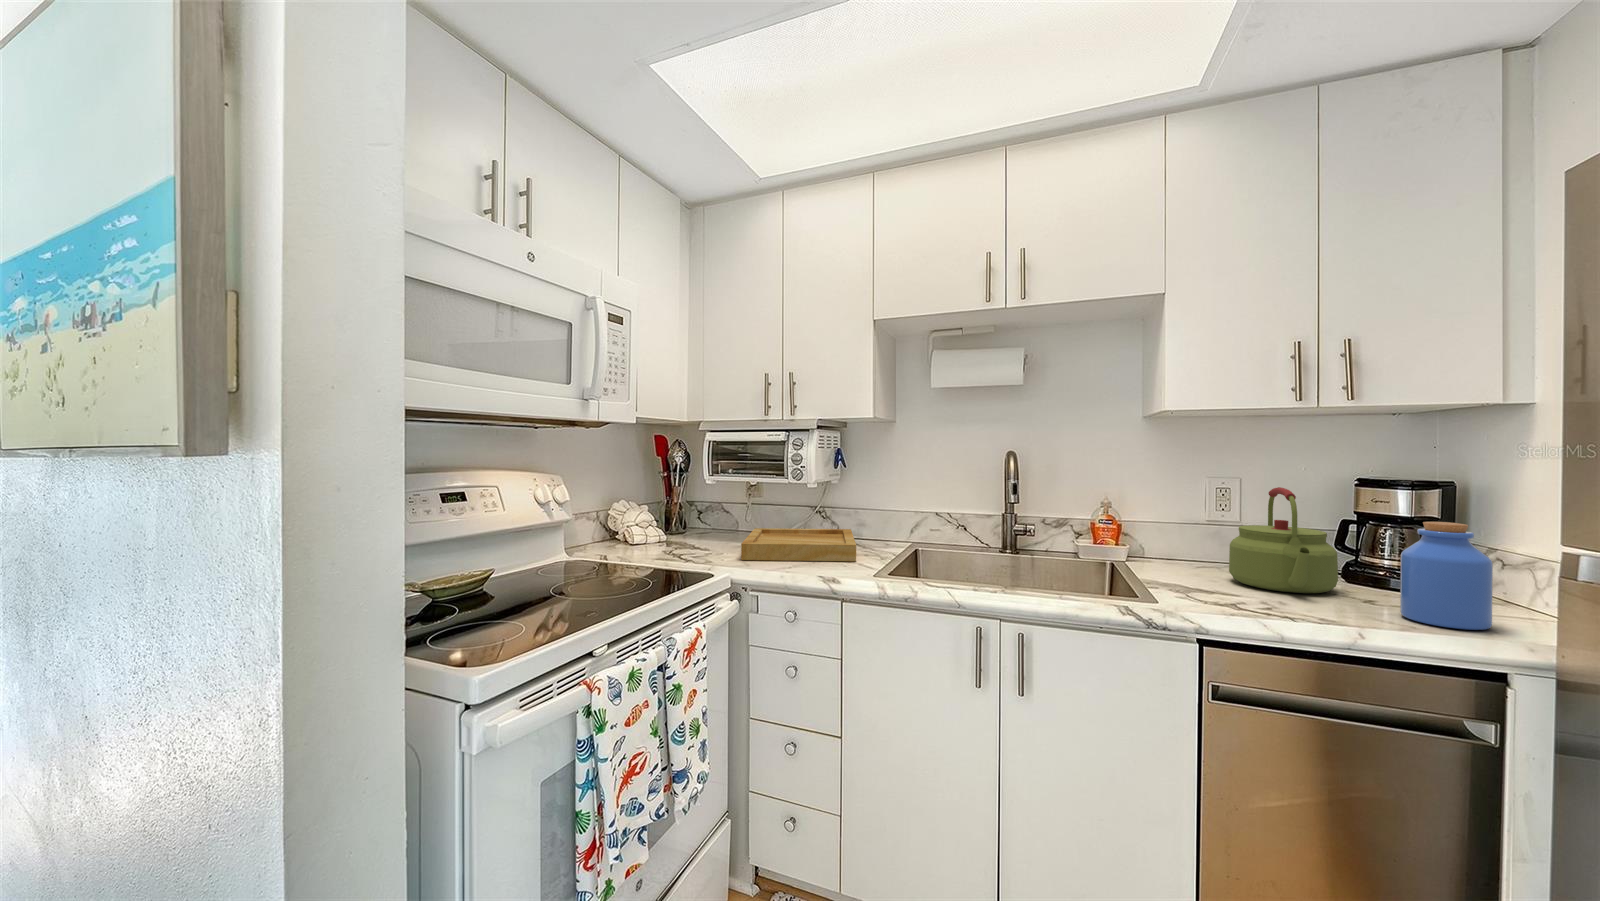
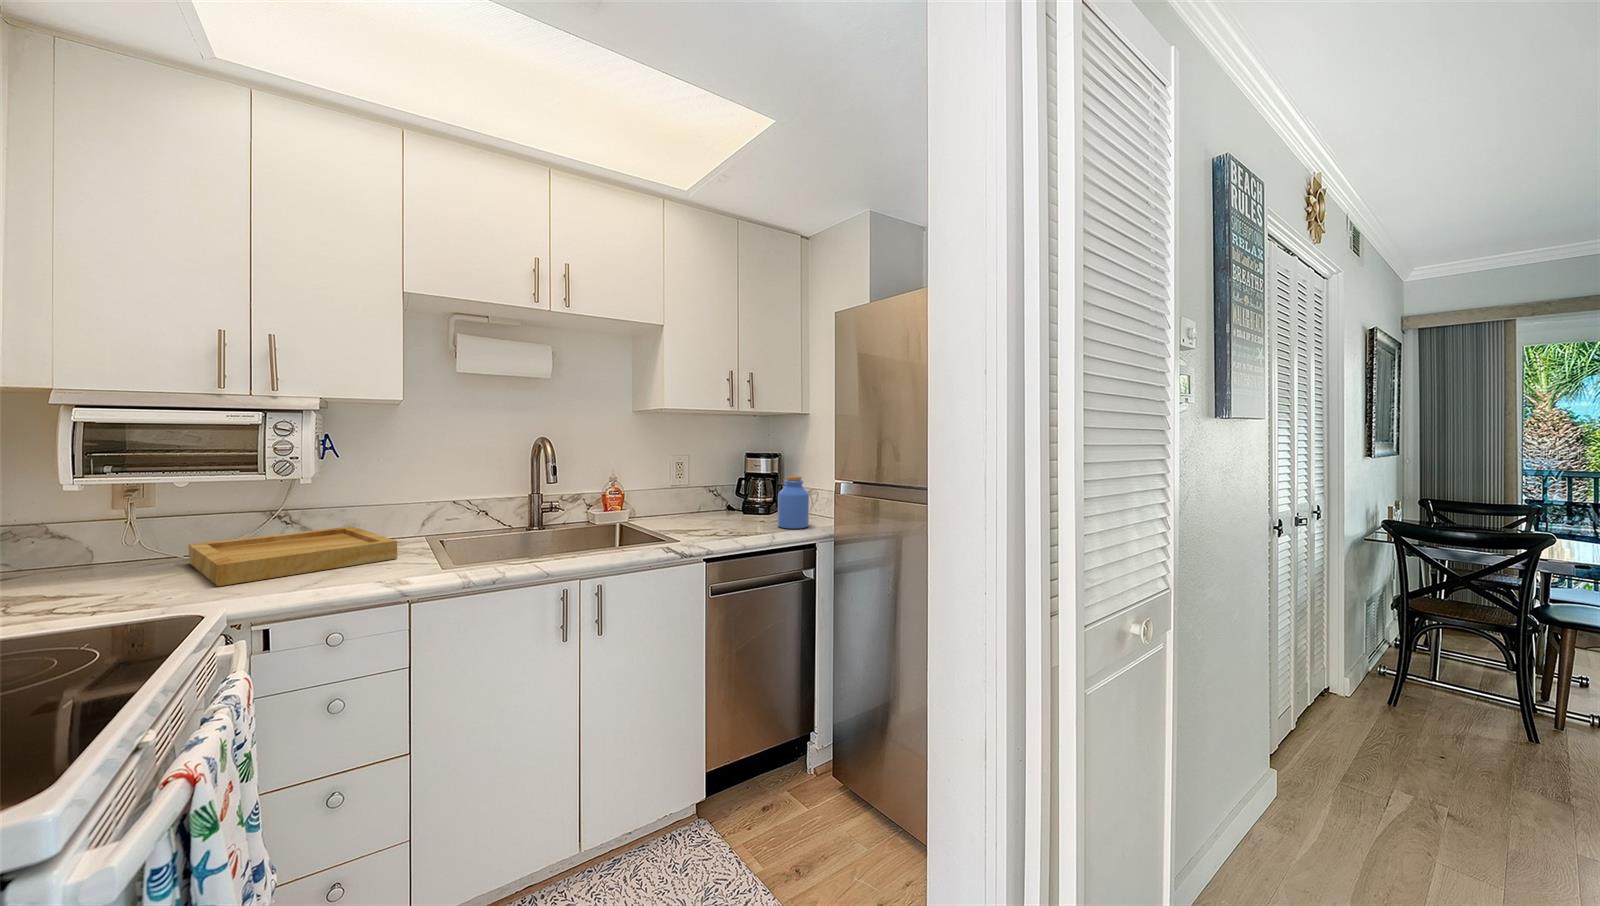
kettle: present [1229,487,1338,593] -> none [695,461,747,524]

